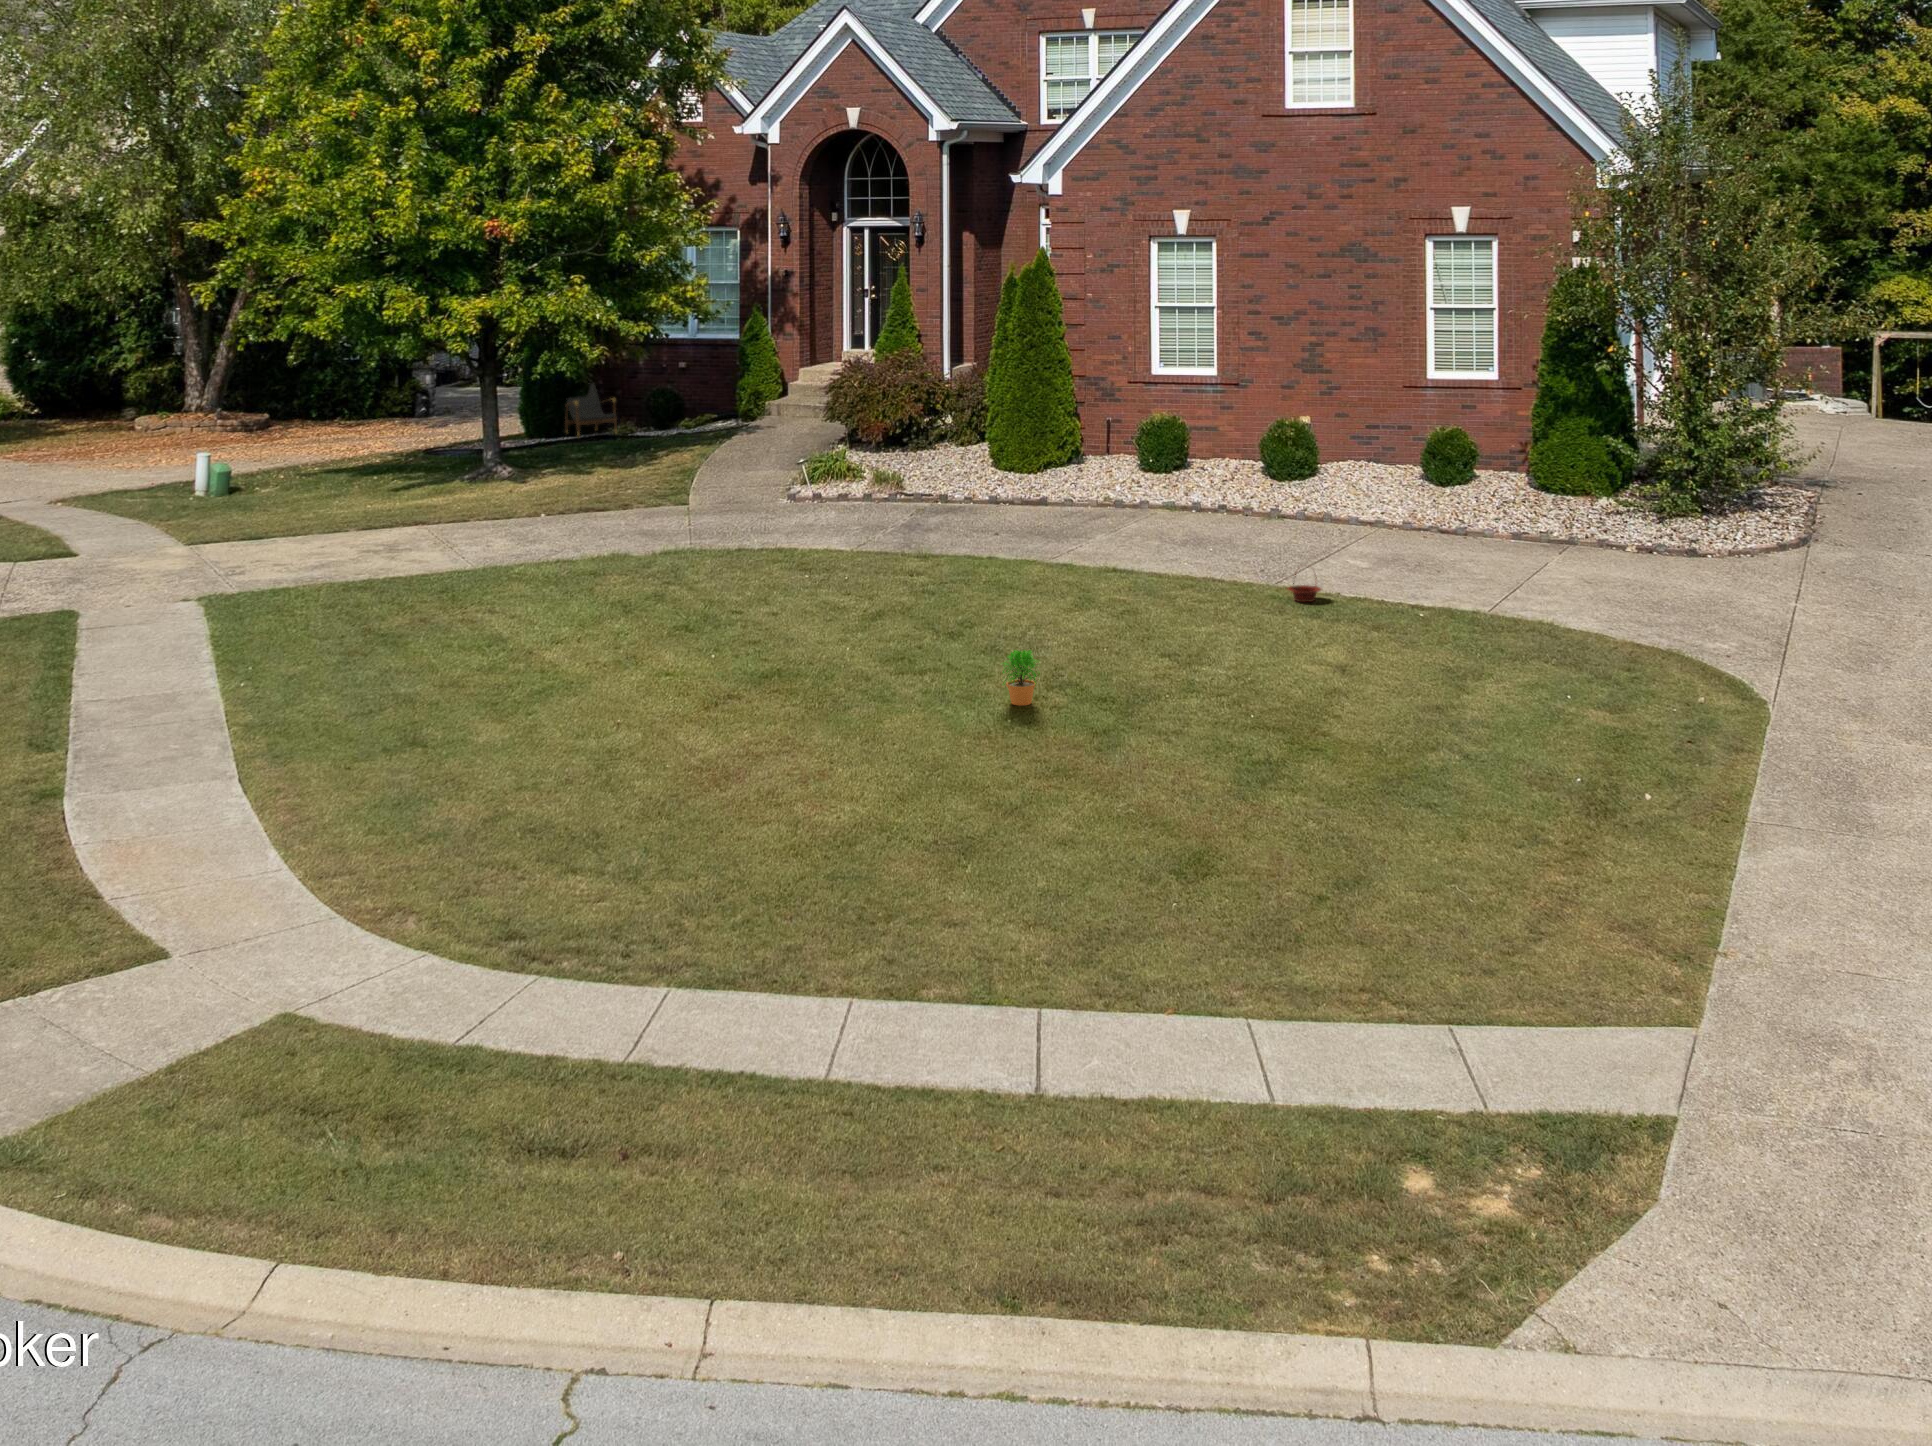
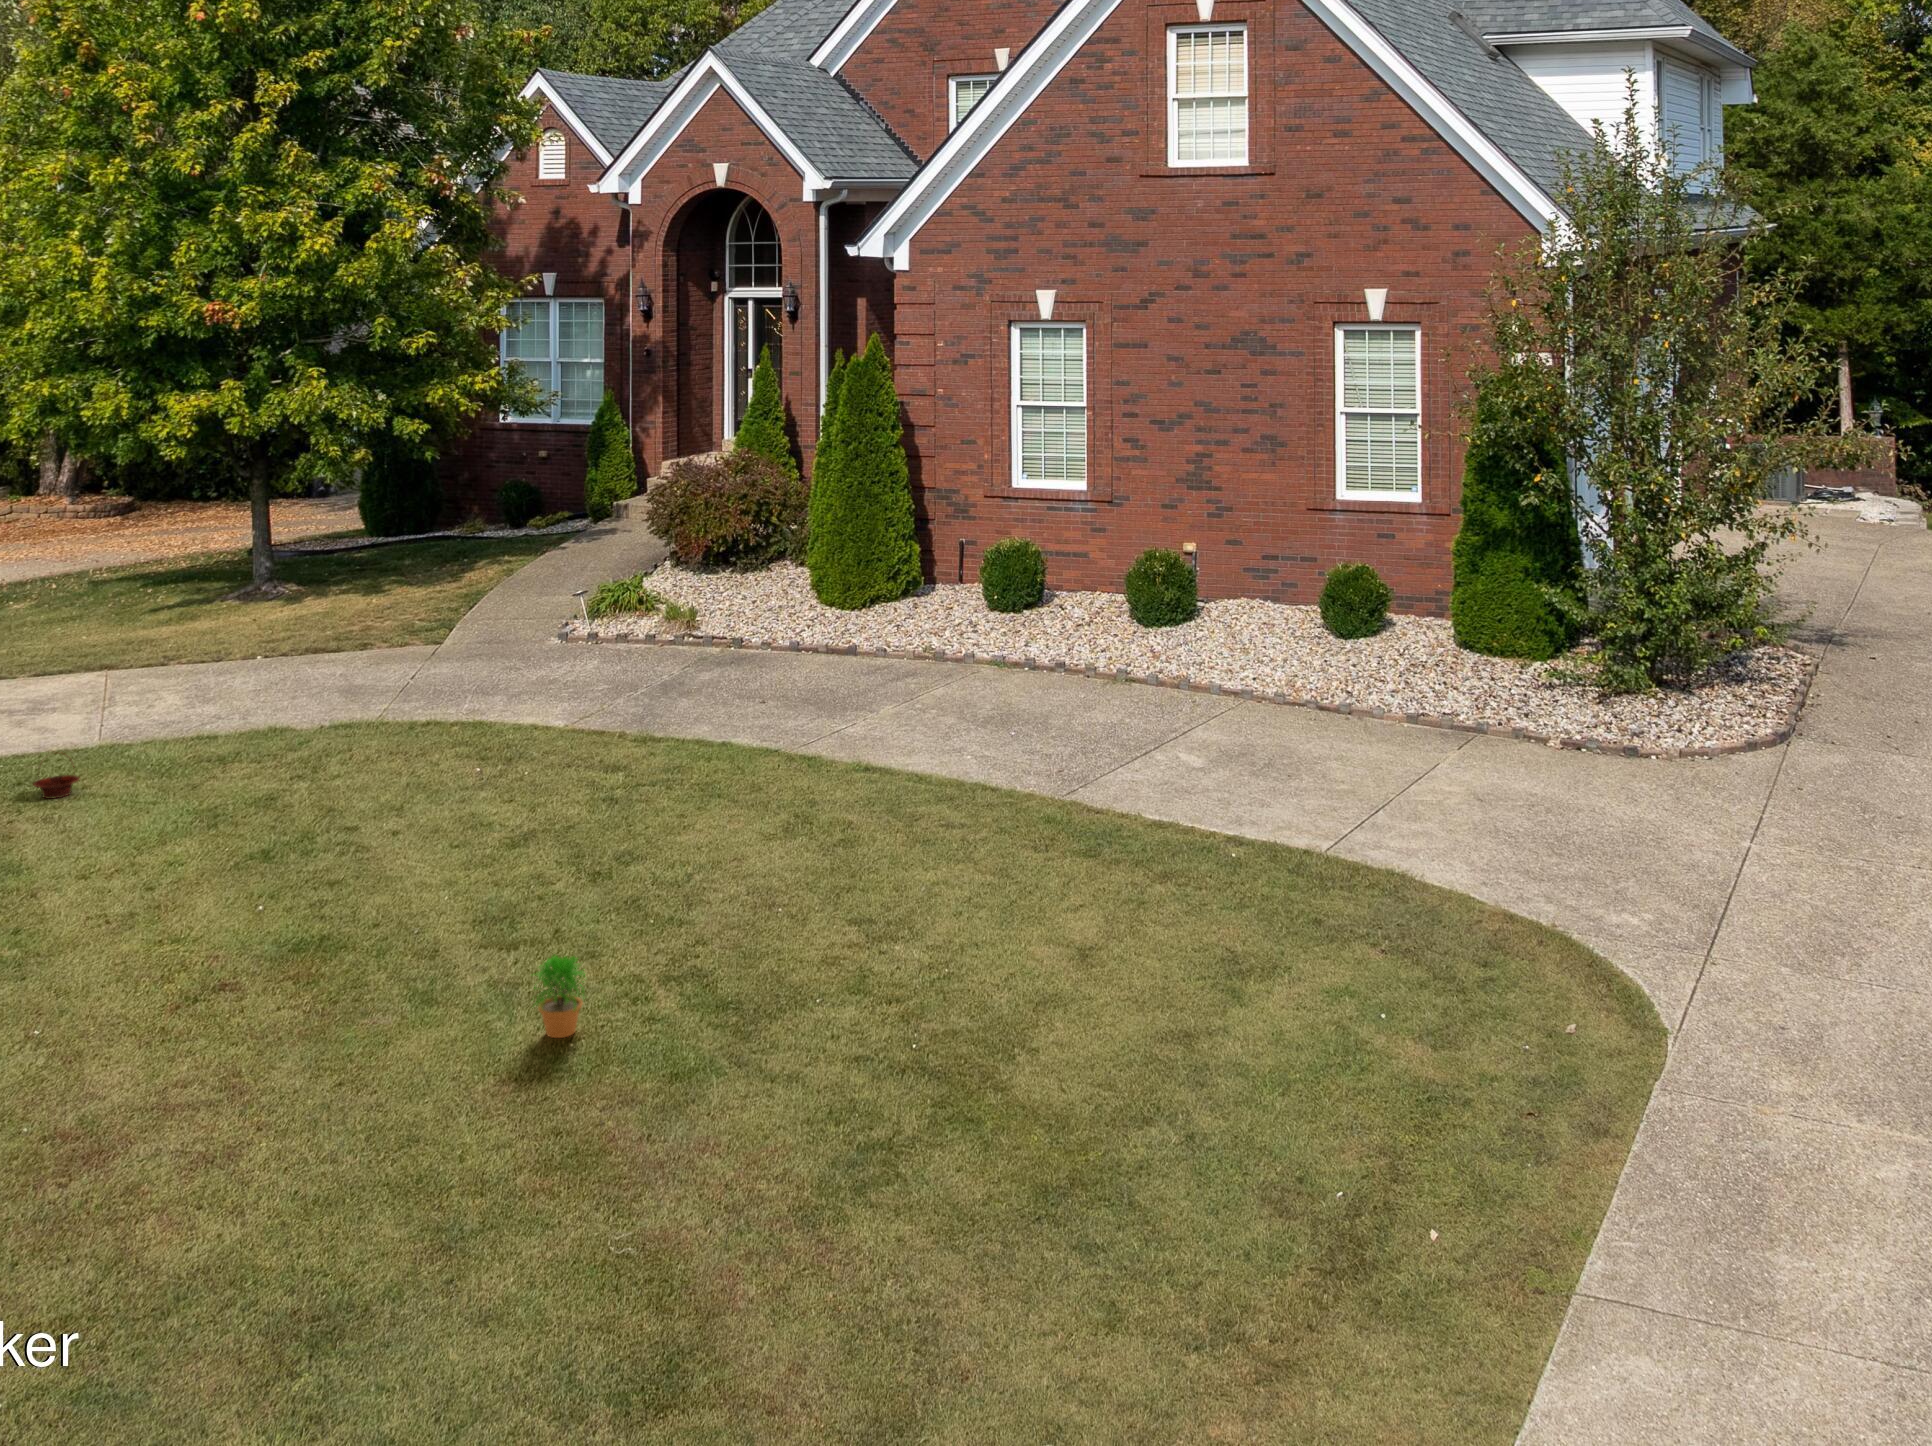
lounge chair: present [565,383,617,436] -> none [404,477,461,540]
basket: present [1288,574,1321,602] -> present [33,766,79,799]

